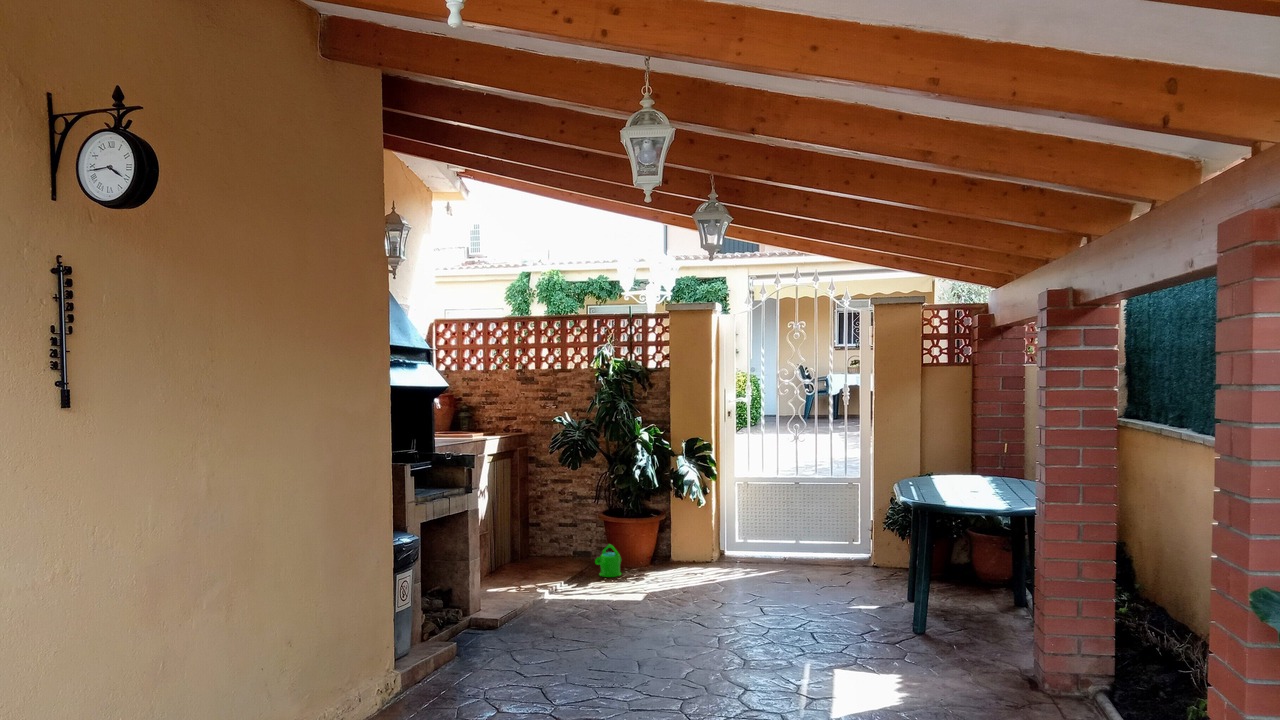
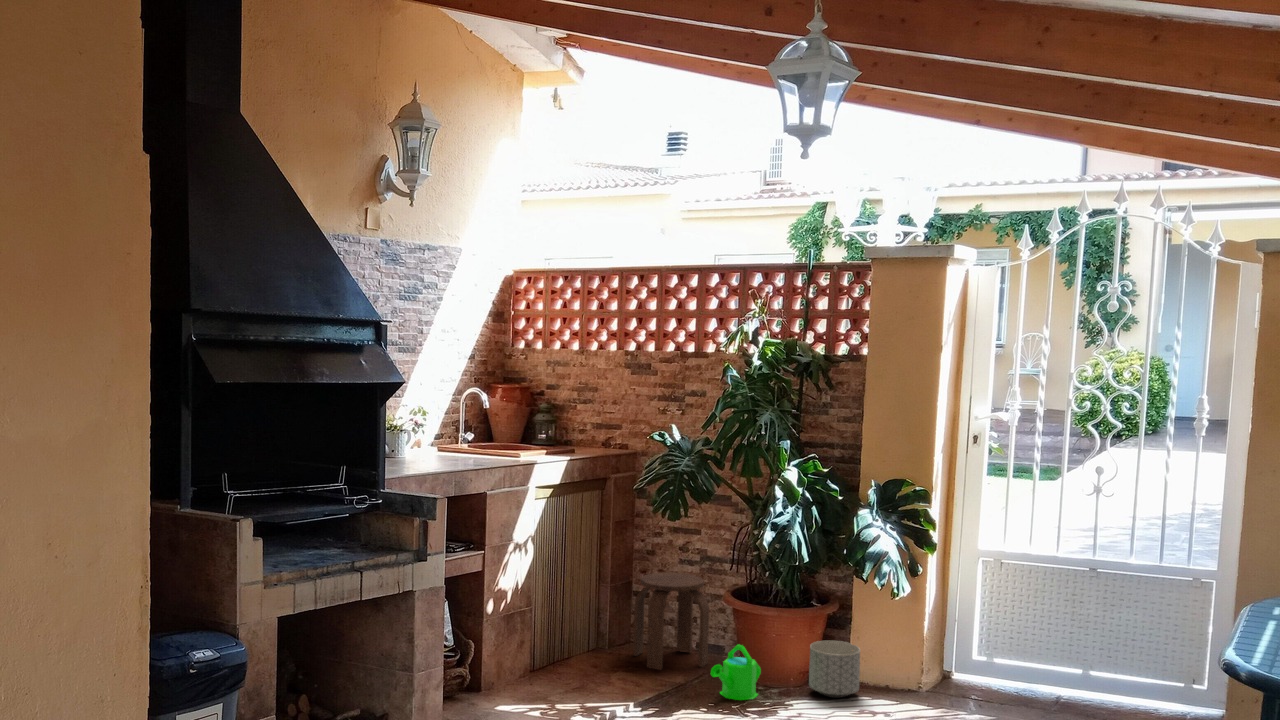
stool: none [535,508,583,568] -> present [633,572,709,670]
planter: none [649,537,679,570] -> present [809,641,860,698]

